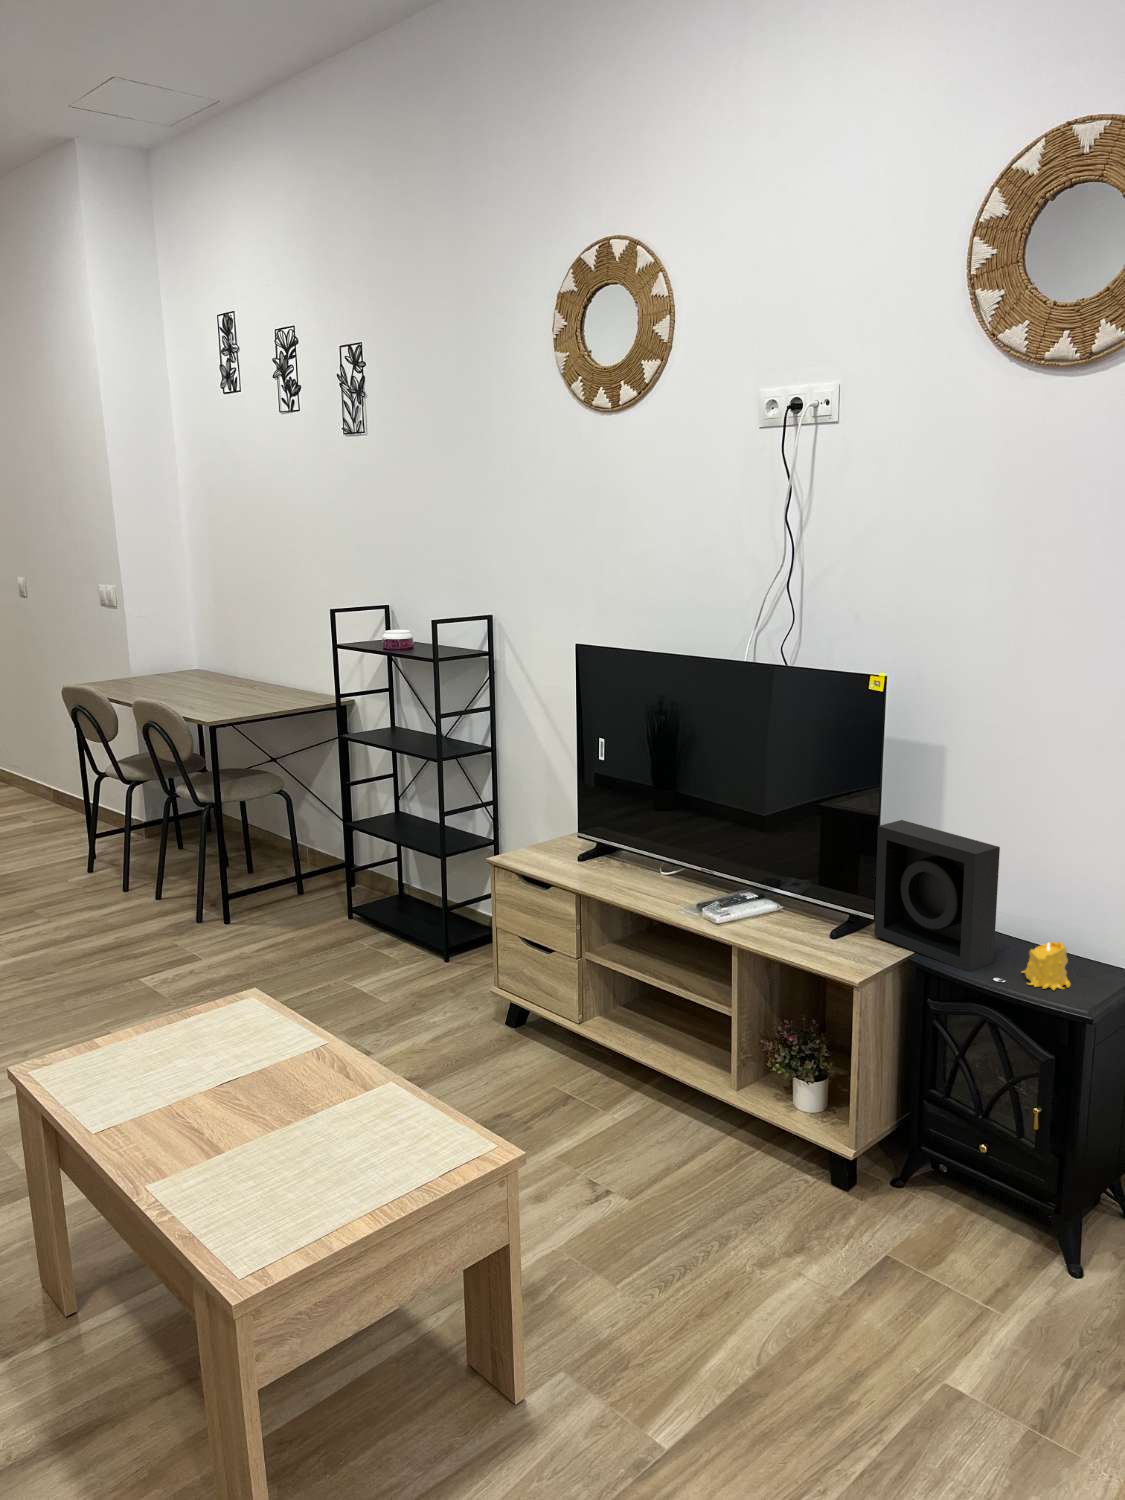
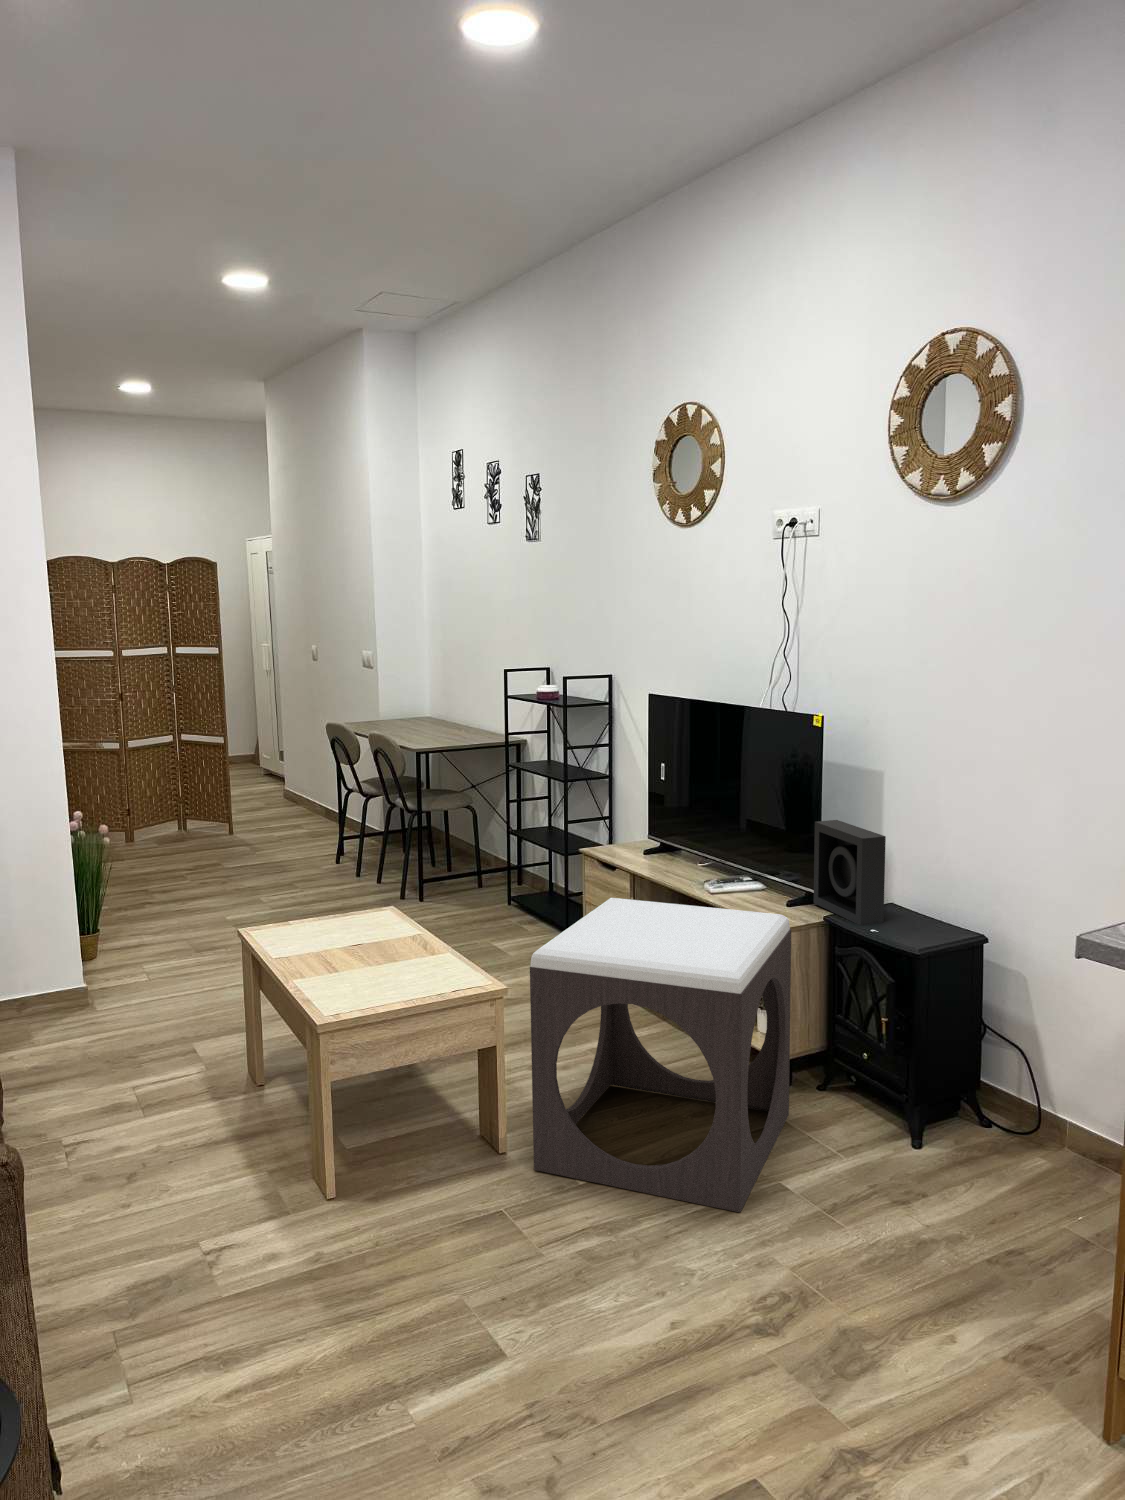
candle: present [1022,942,1070,990] -> none [893,903,926,938]
footstool: none [571,965,934,1455] -> present [530,898,791,1212]

